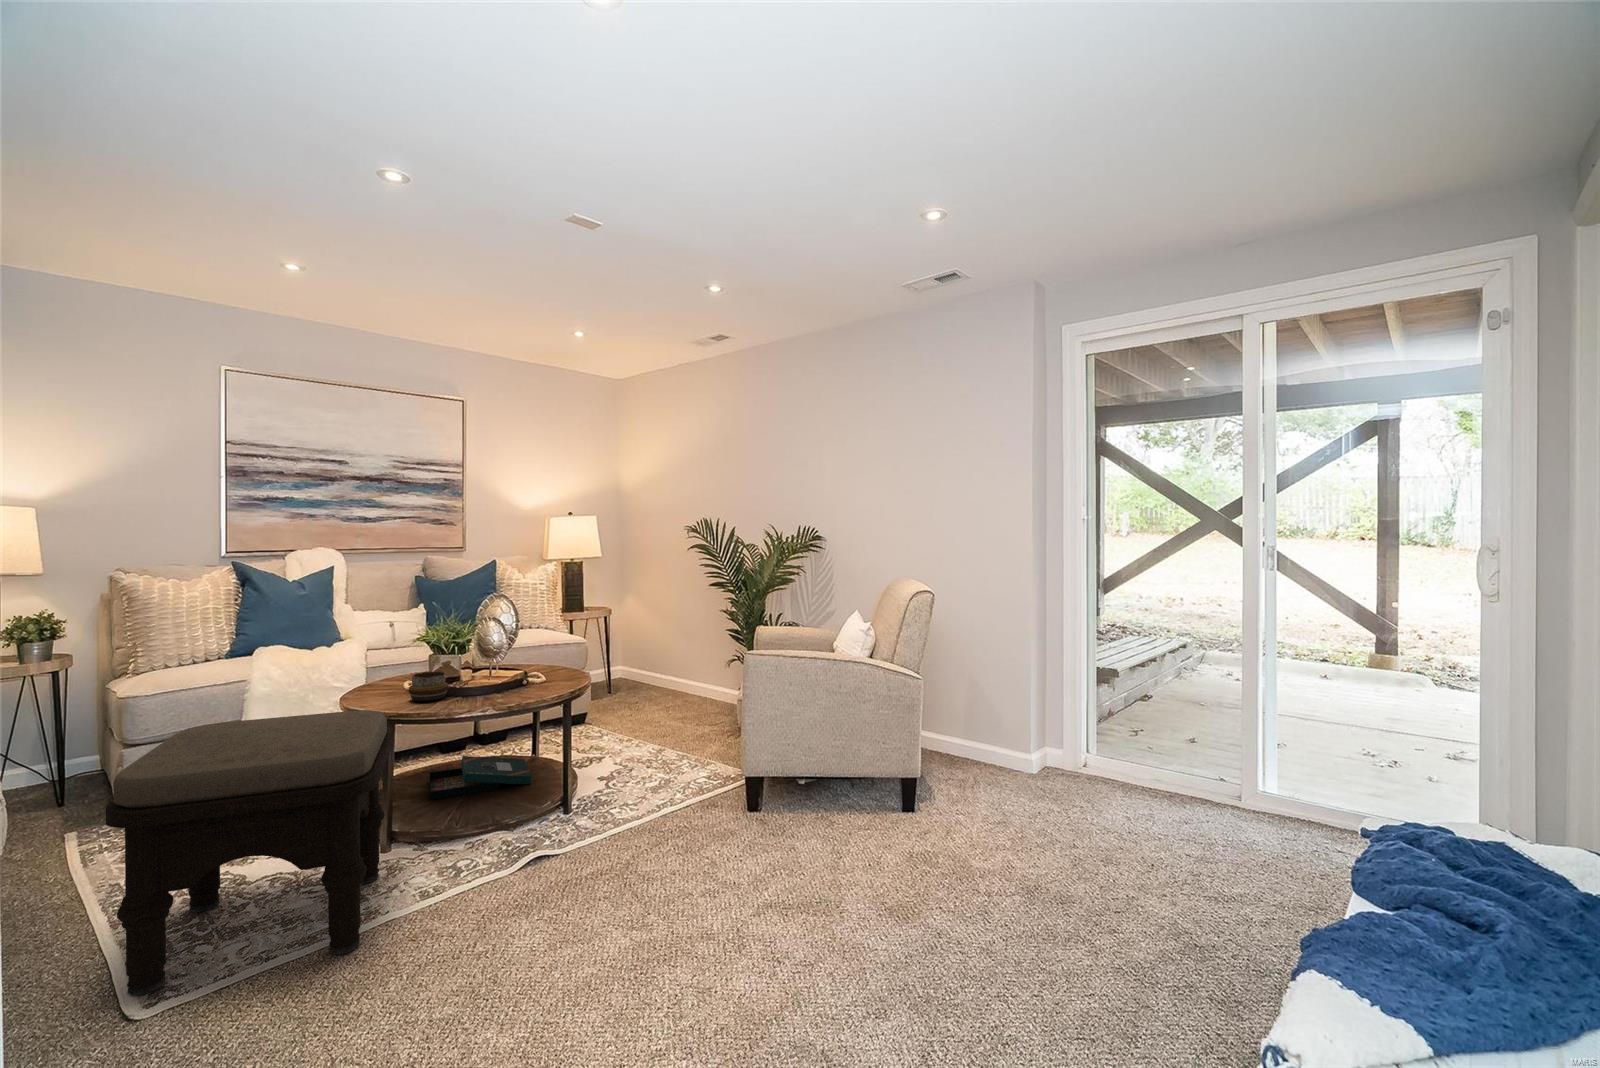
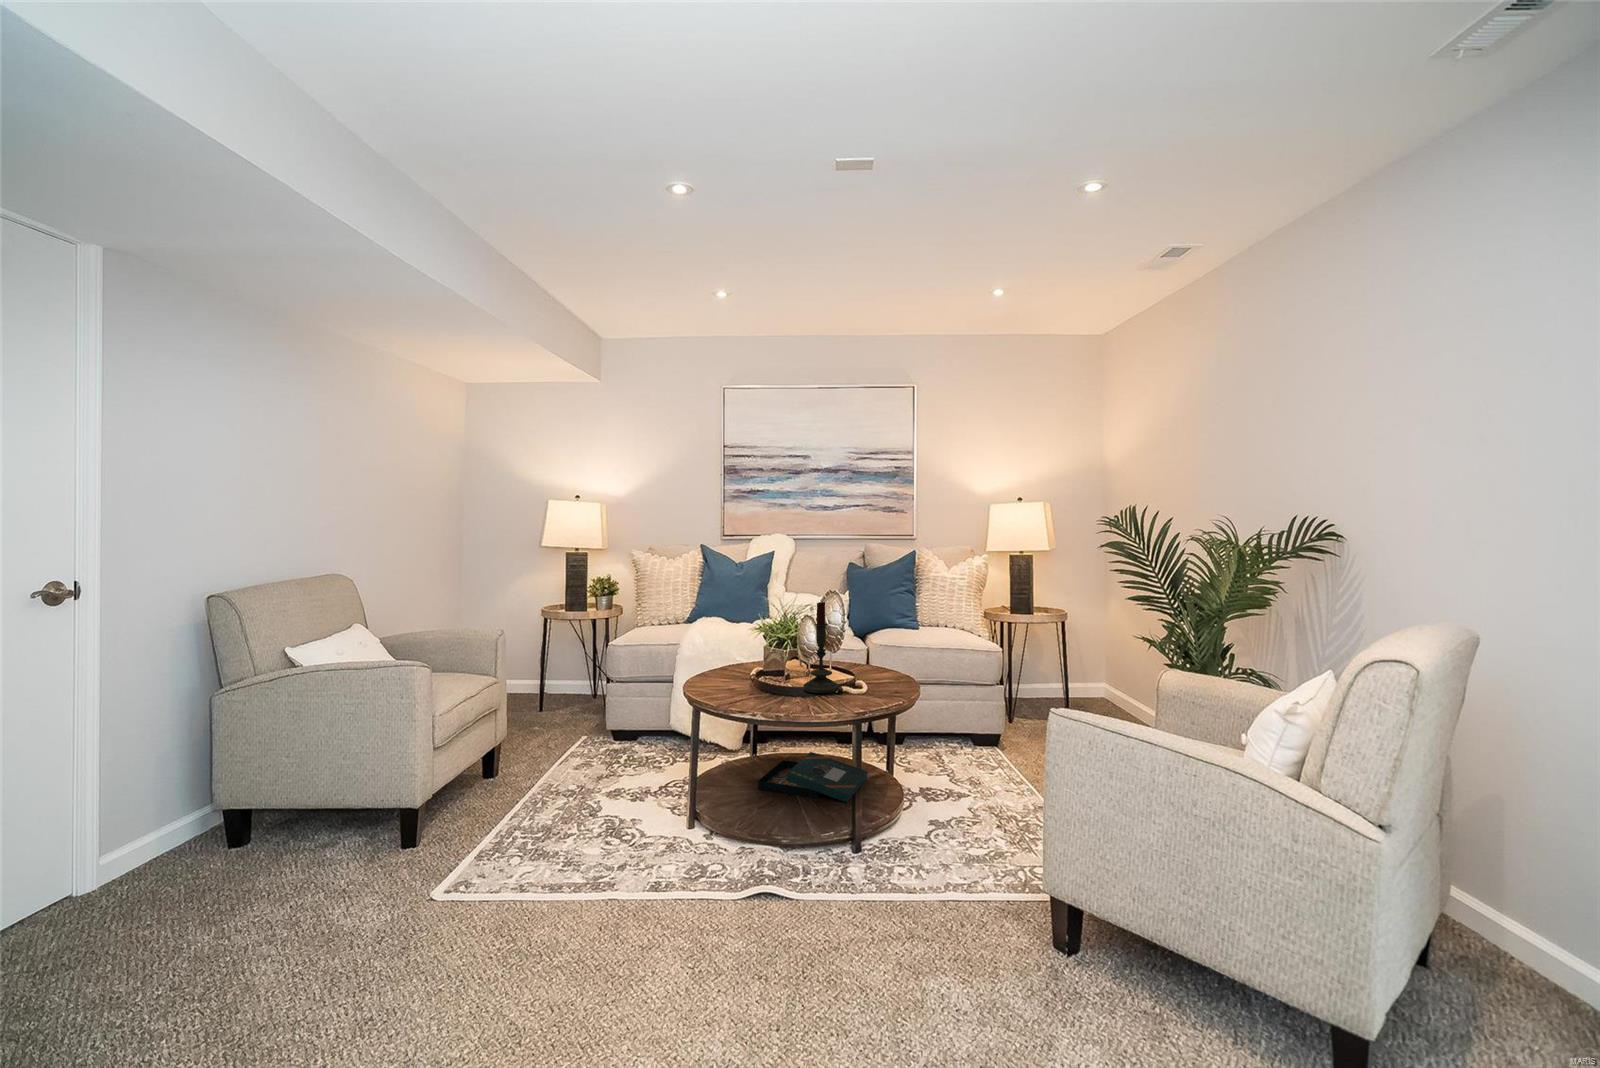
candle: none [496,600,531,686] -> present [804,602,839,693]
decorative bowl: present [409,672,449,701] -> none [719,664,754,693]
ottoman: present [106,710,393,996] -> none [434,682,666,917]

